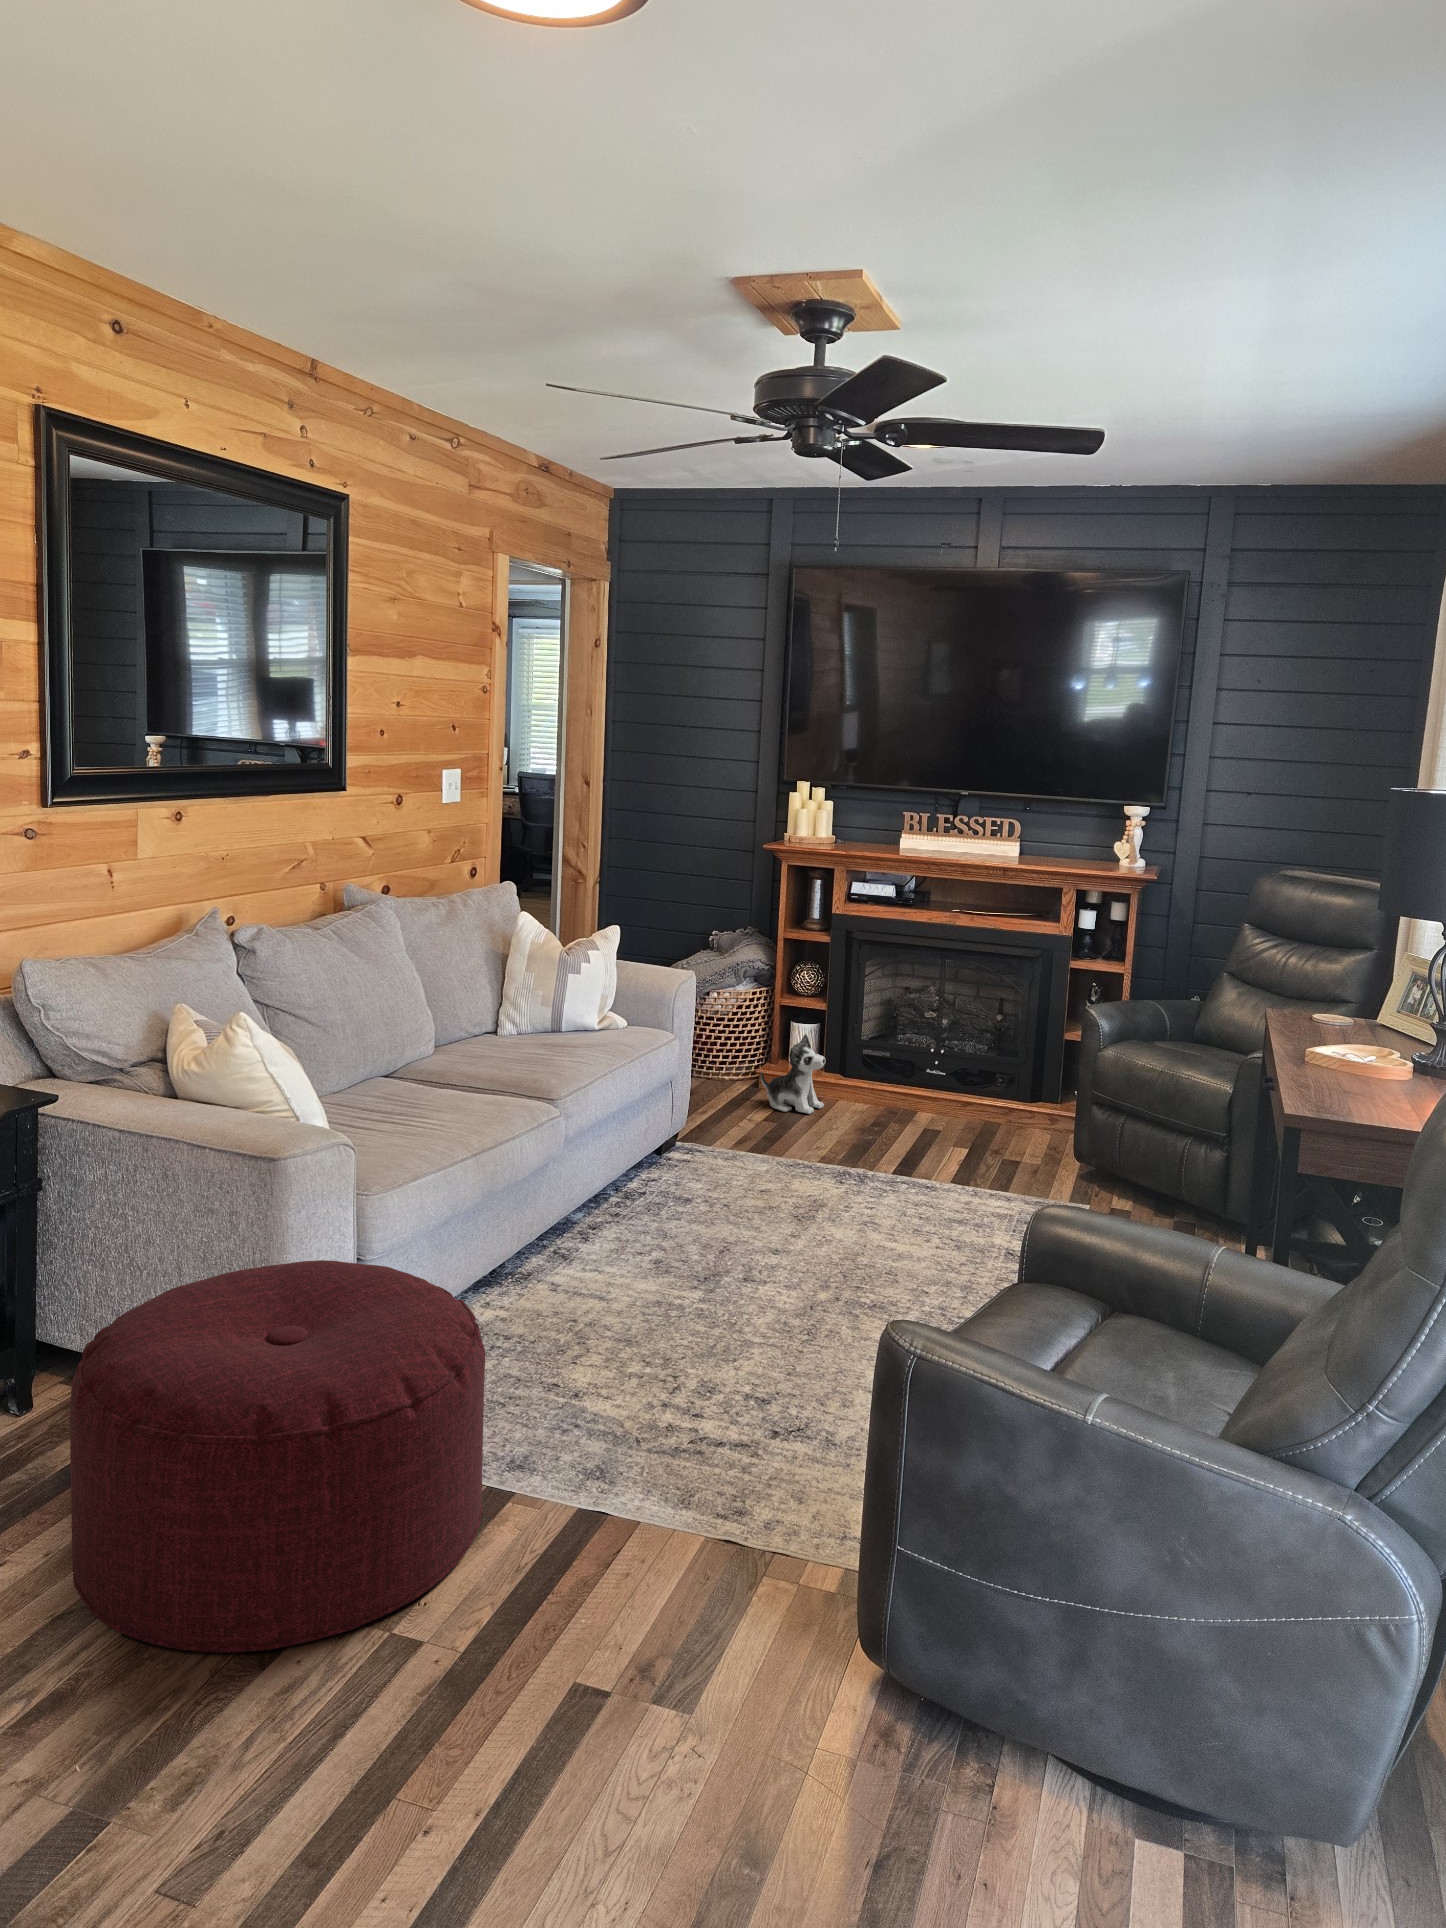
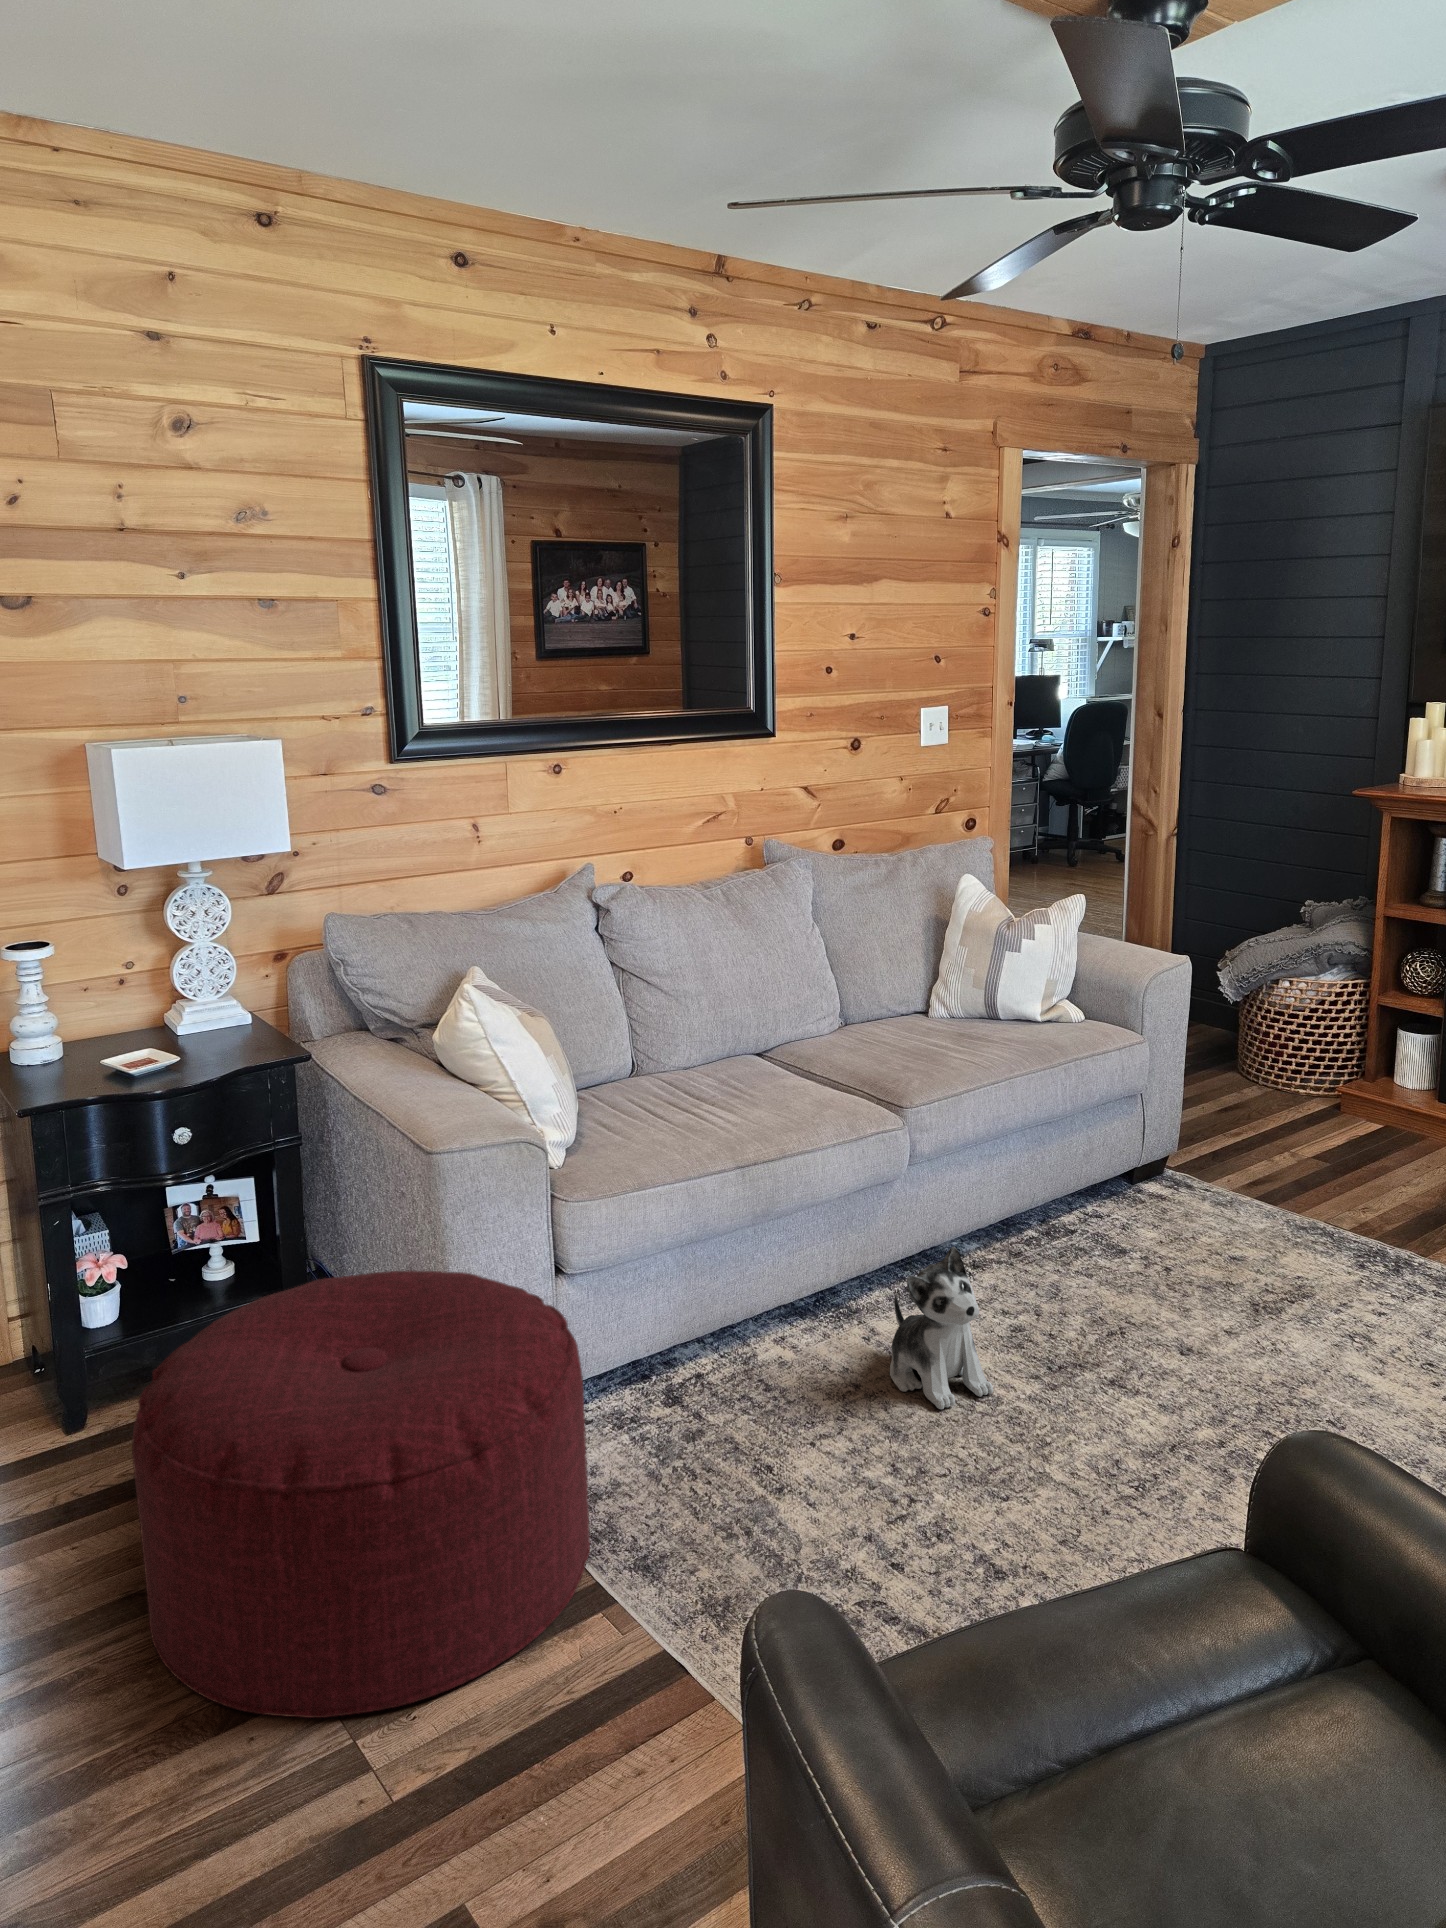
plush toy: present [760,1034,826,1114] -> present [890,1247,993,1409]

